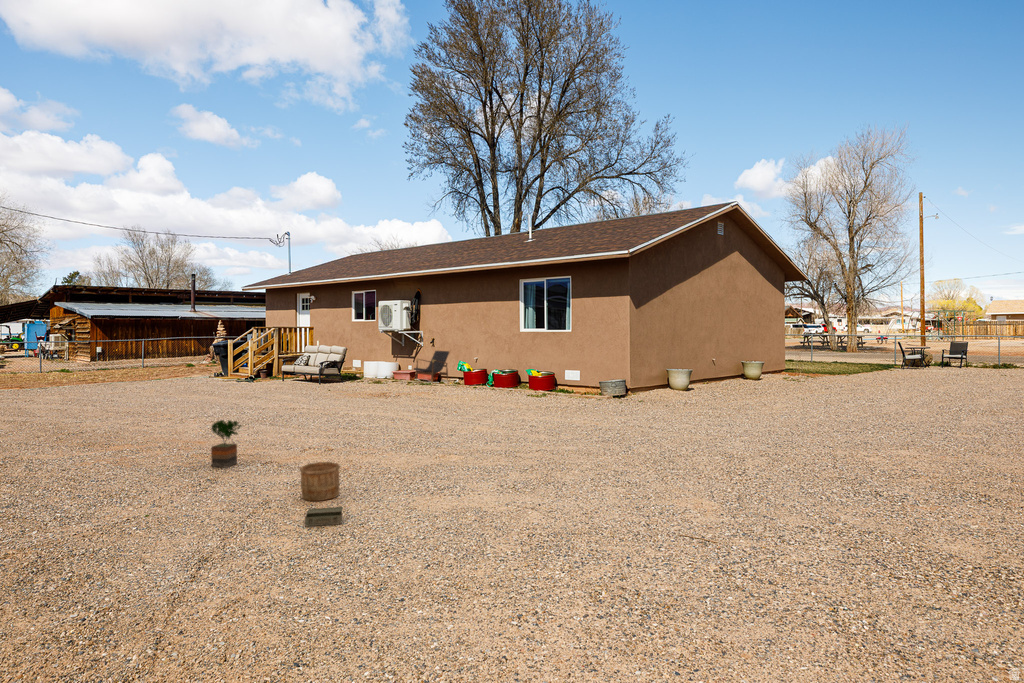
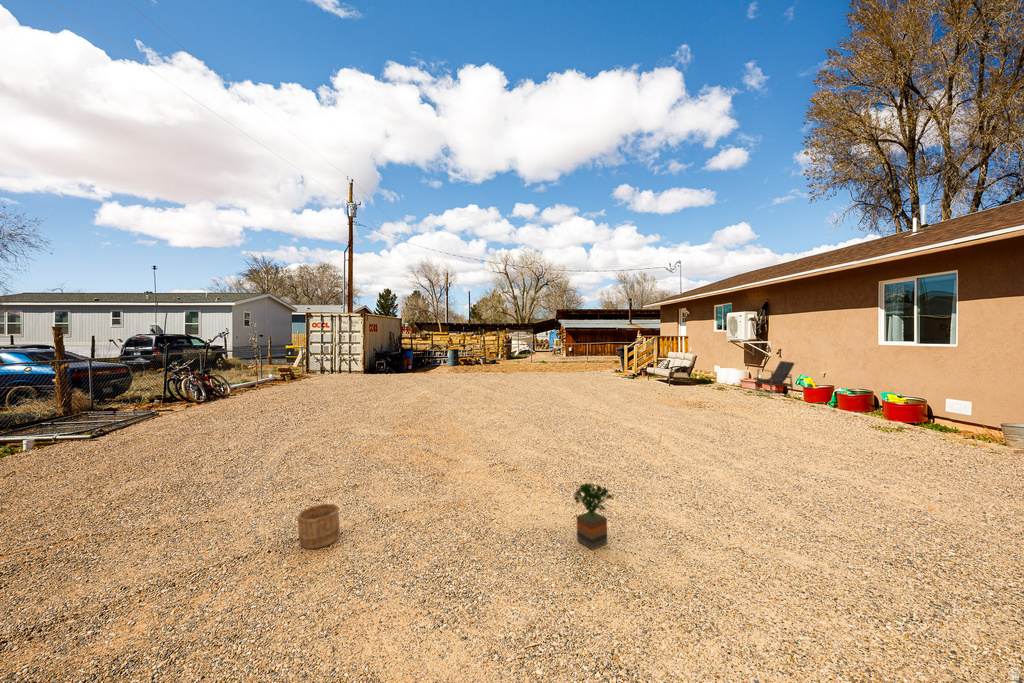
potted tree: present [211,420,241,467] -> present [574,483,612,550]
wooden bucket: present [300,462,340,501] -> present [297,504,340,549]
toolbox: present [305,507,343,526] -> none [371,540,409,569]

